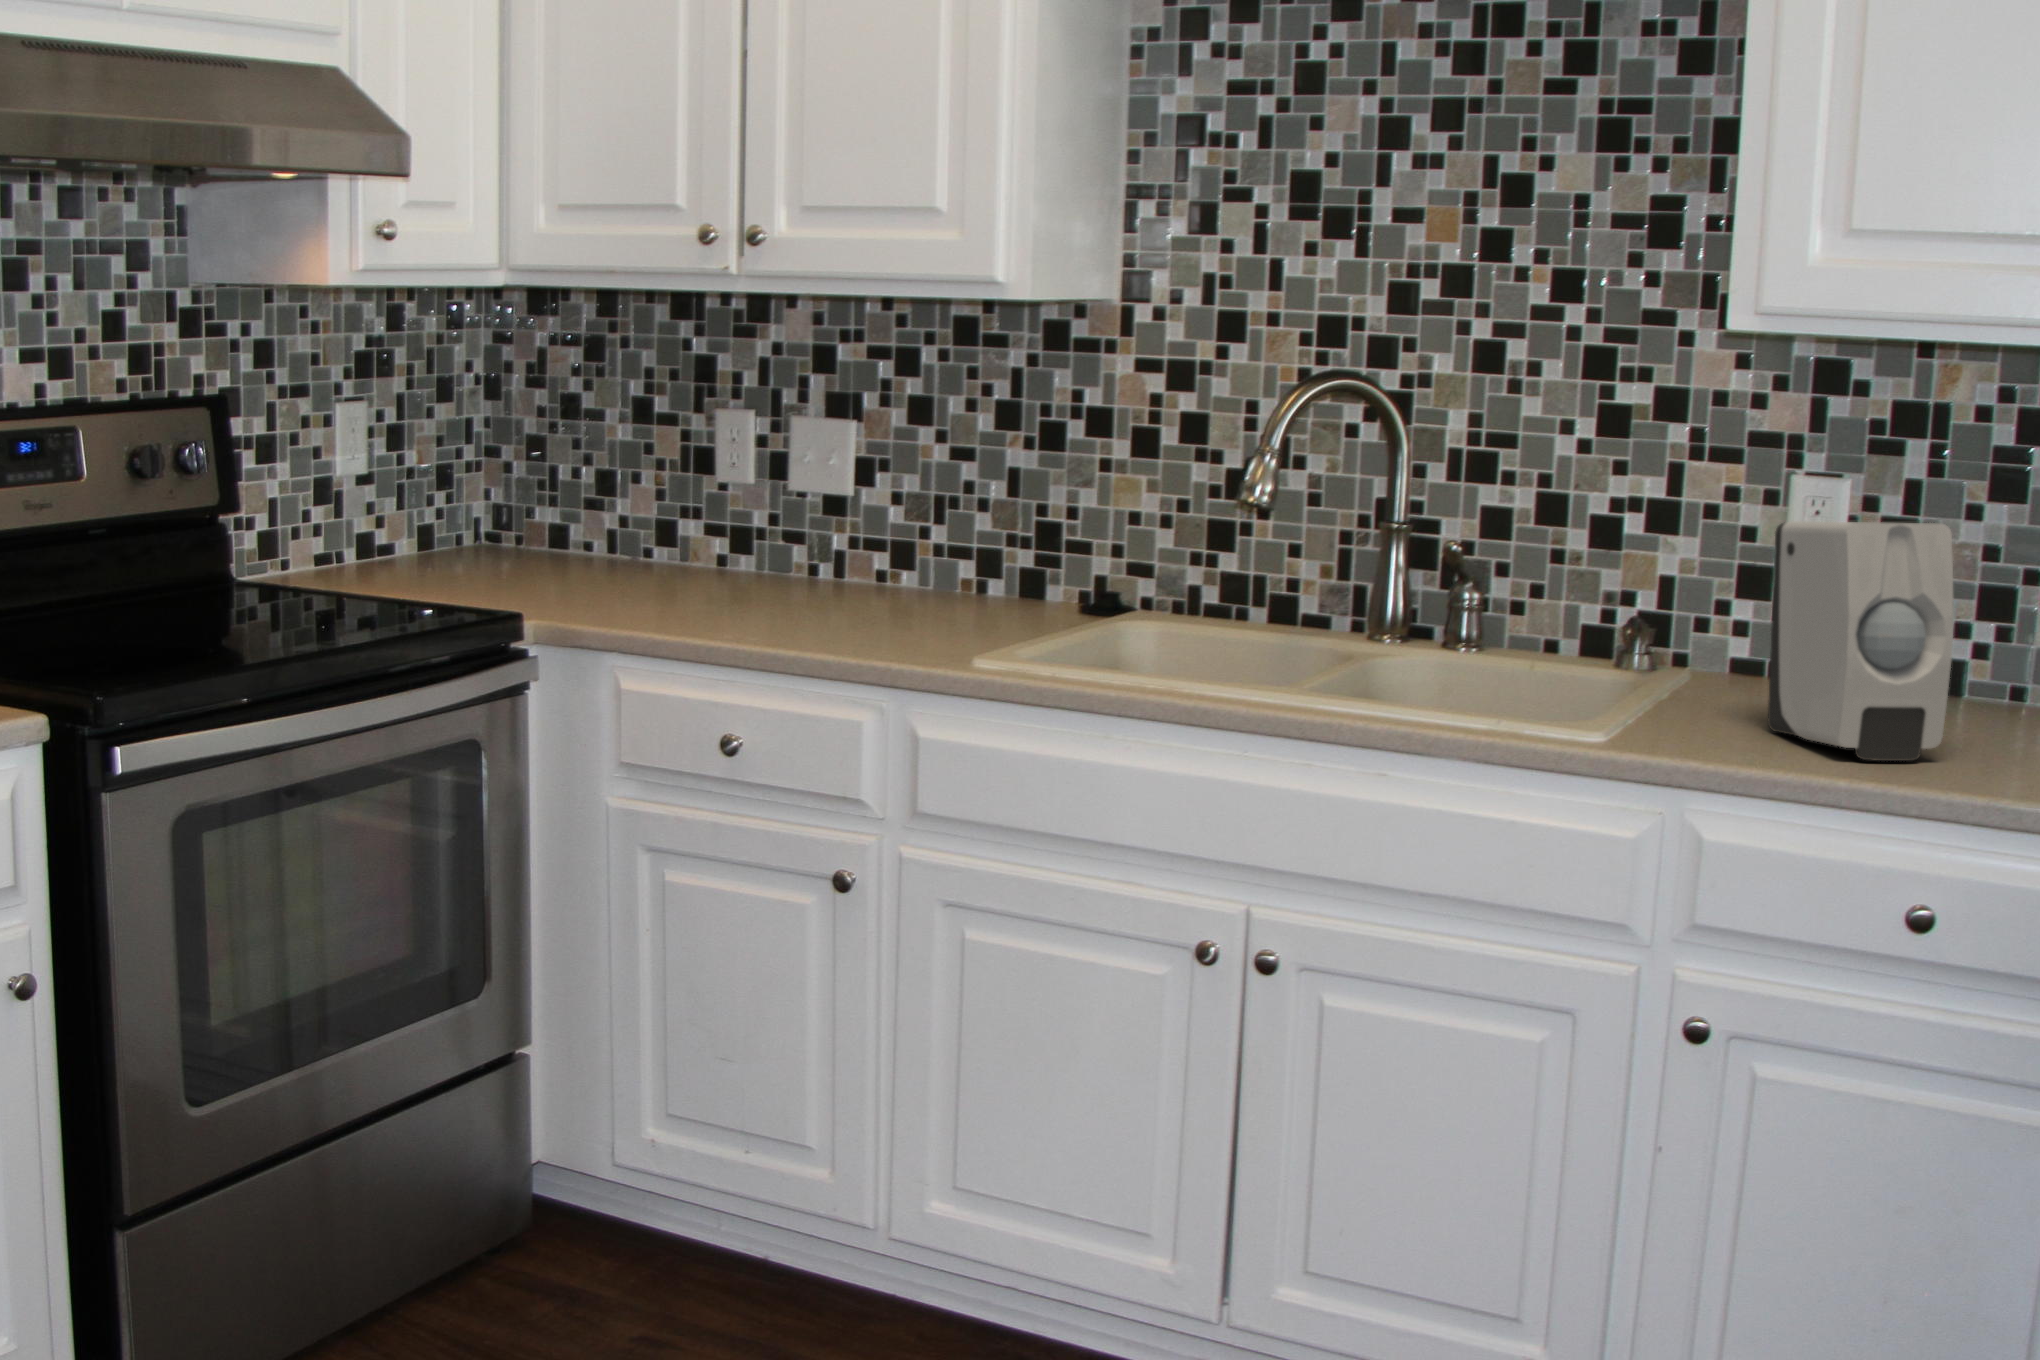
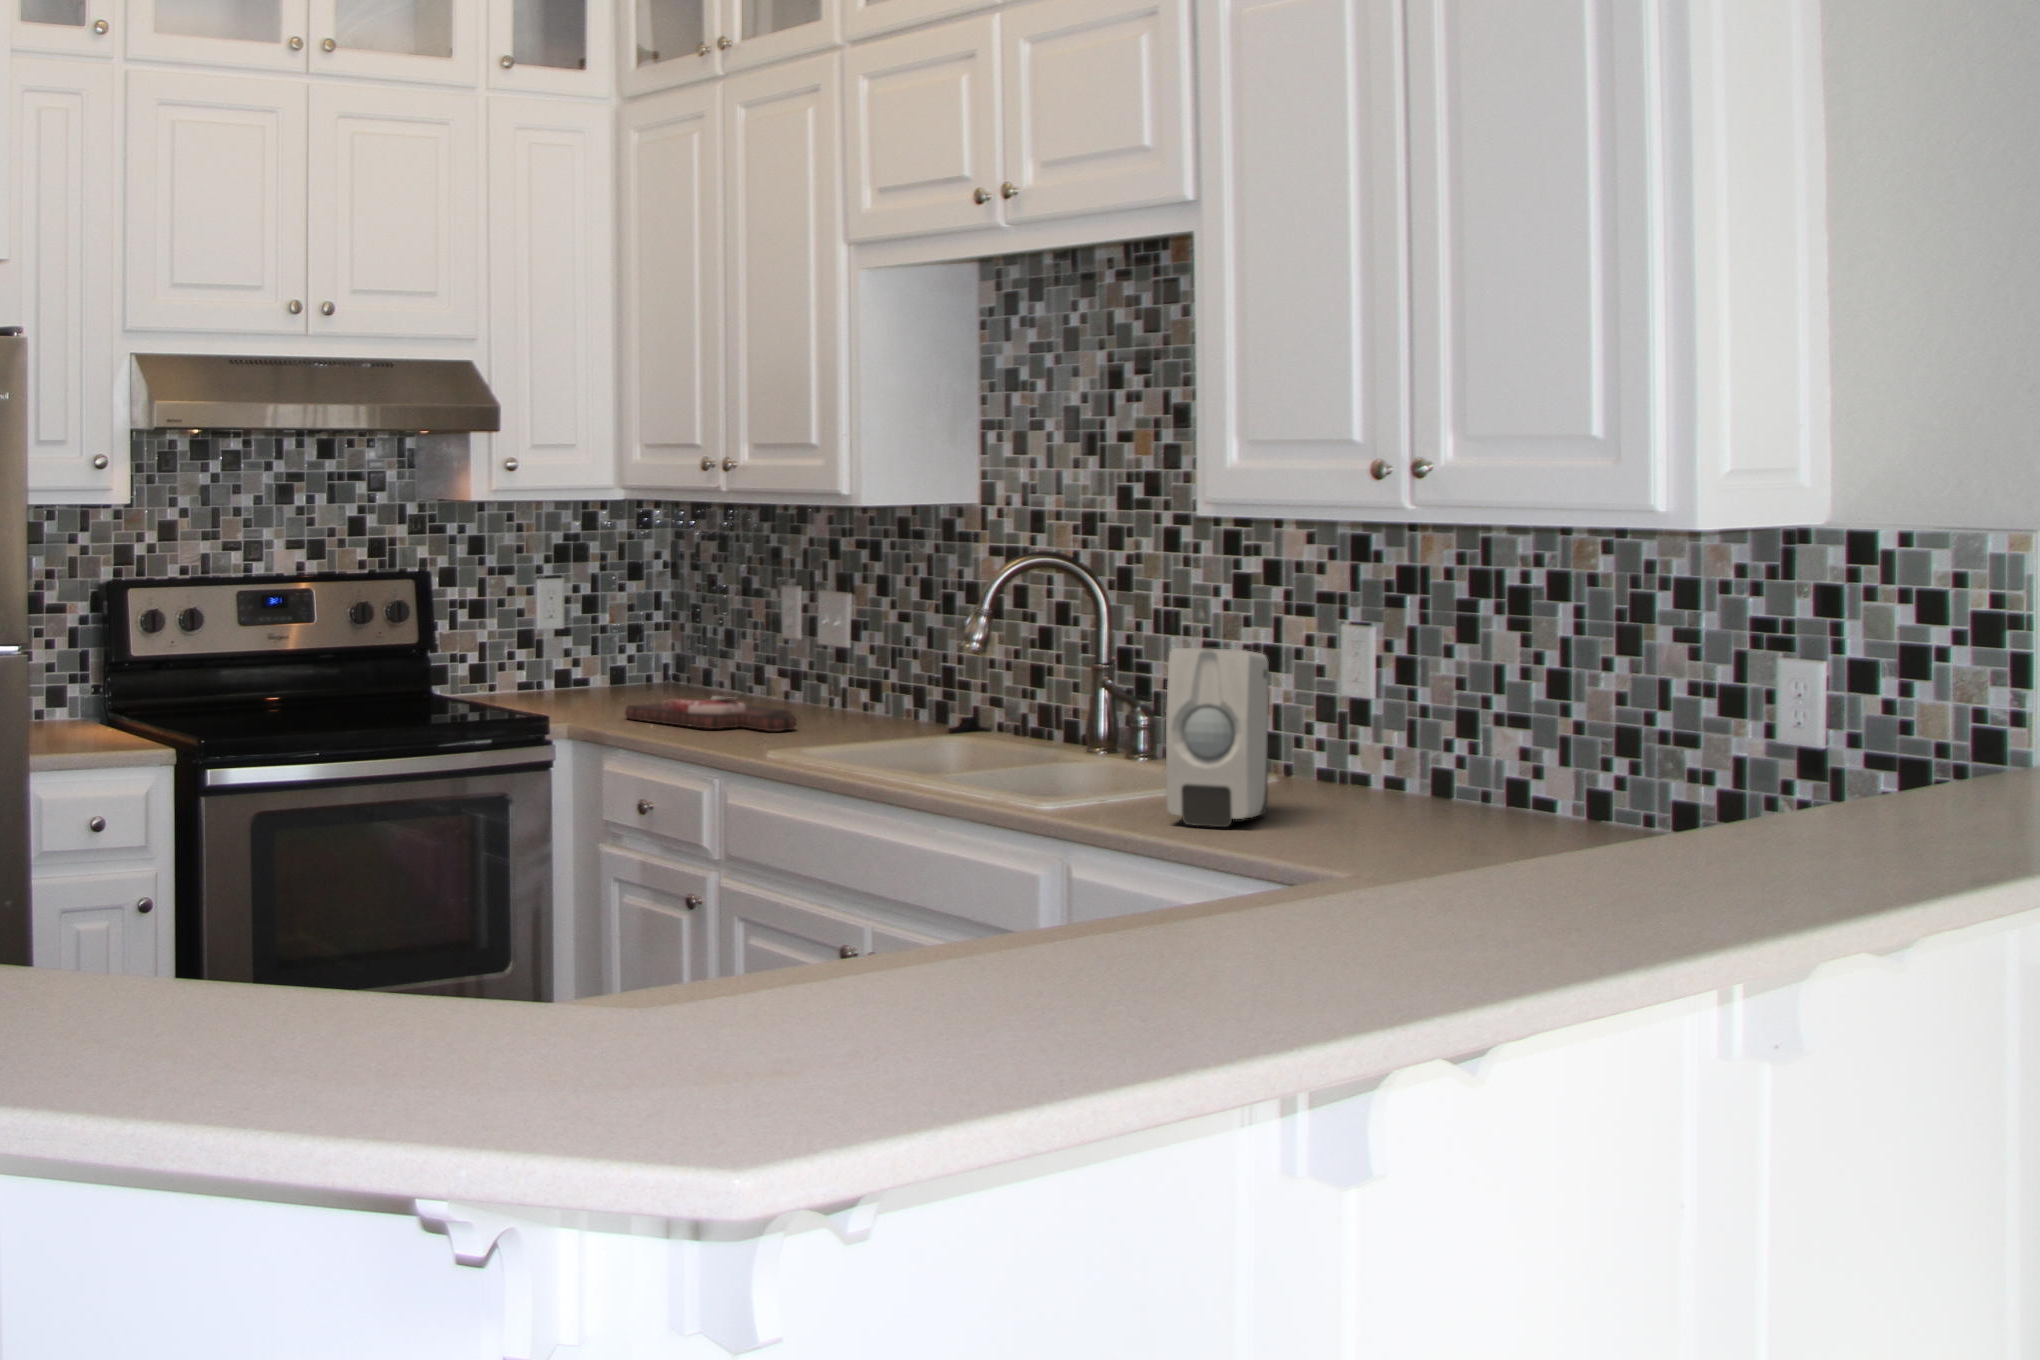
cutting board: none [589,568,873,618] -> present [625,696,797,731]

